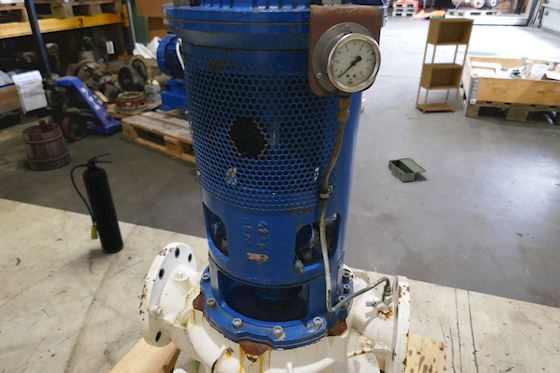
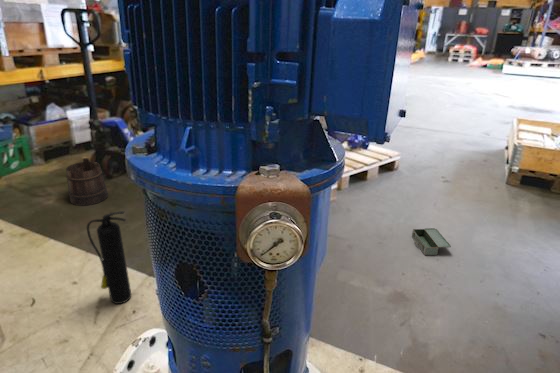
shelving unit: present [416,18,474,113] -> none [454,81,521,177]

